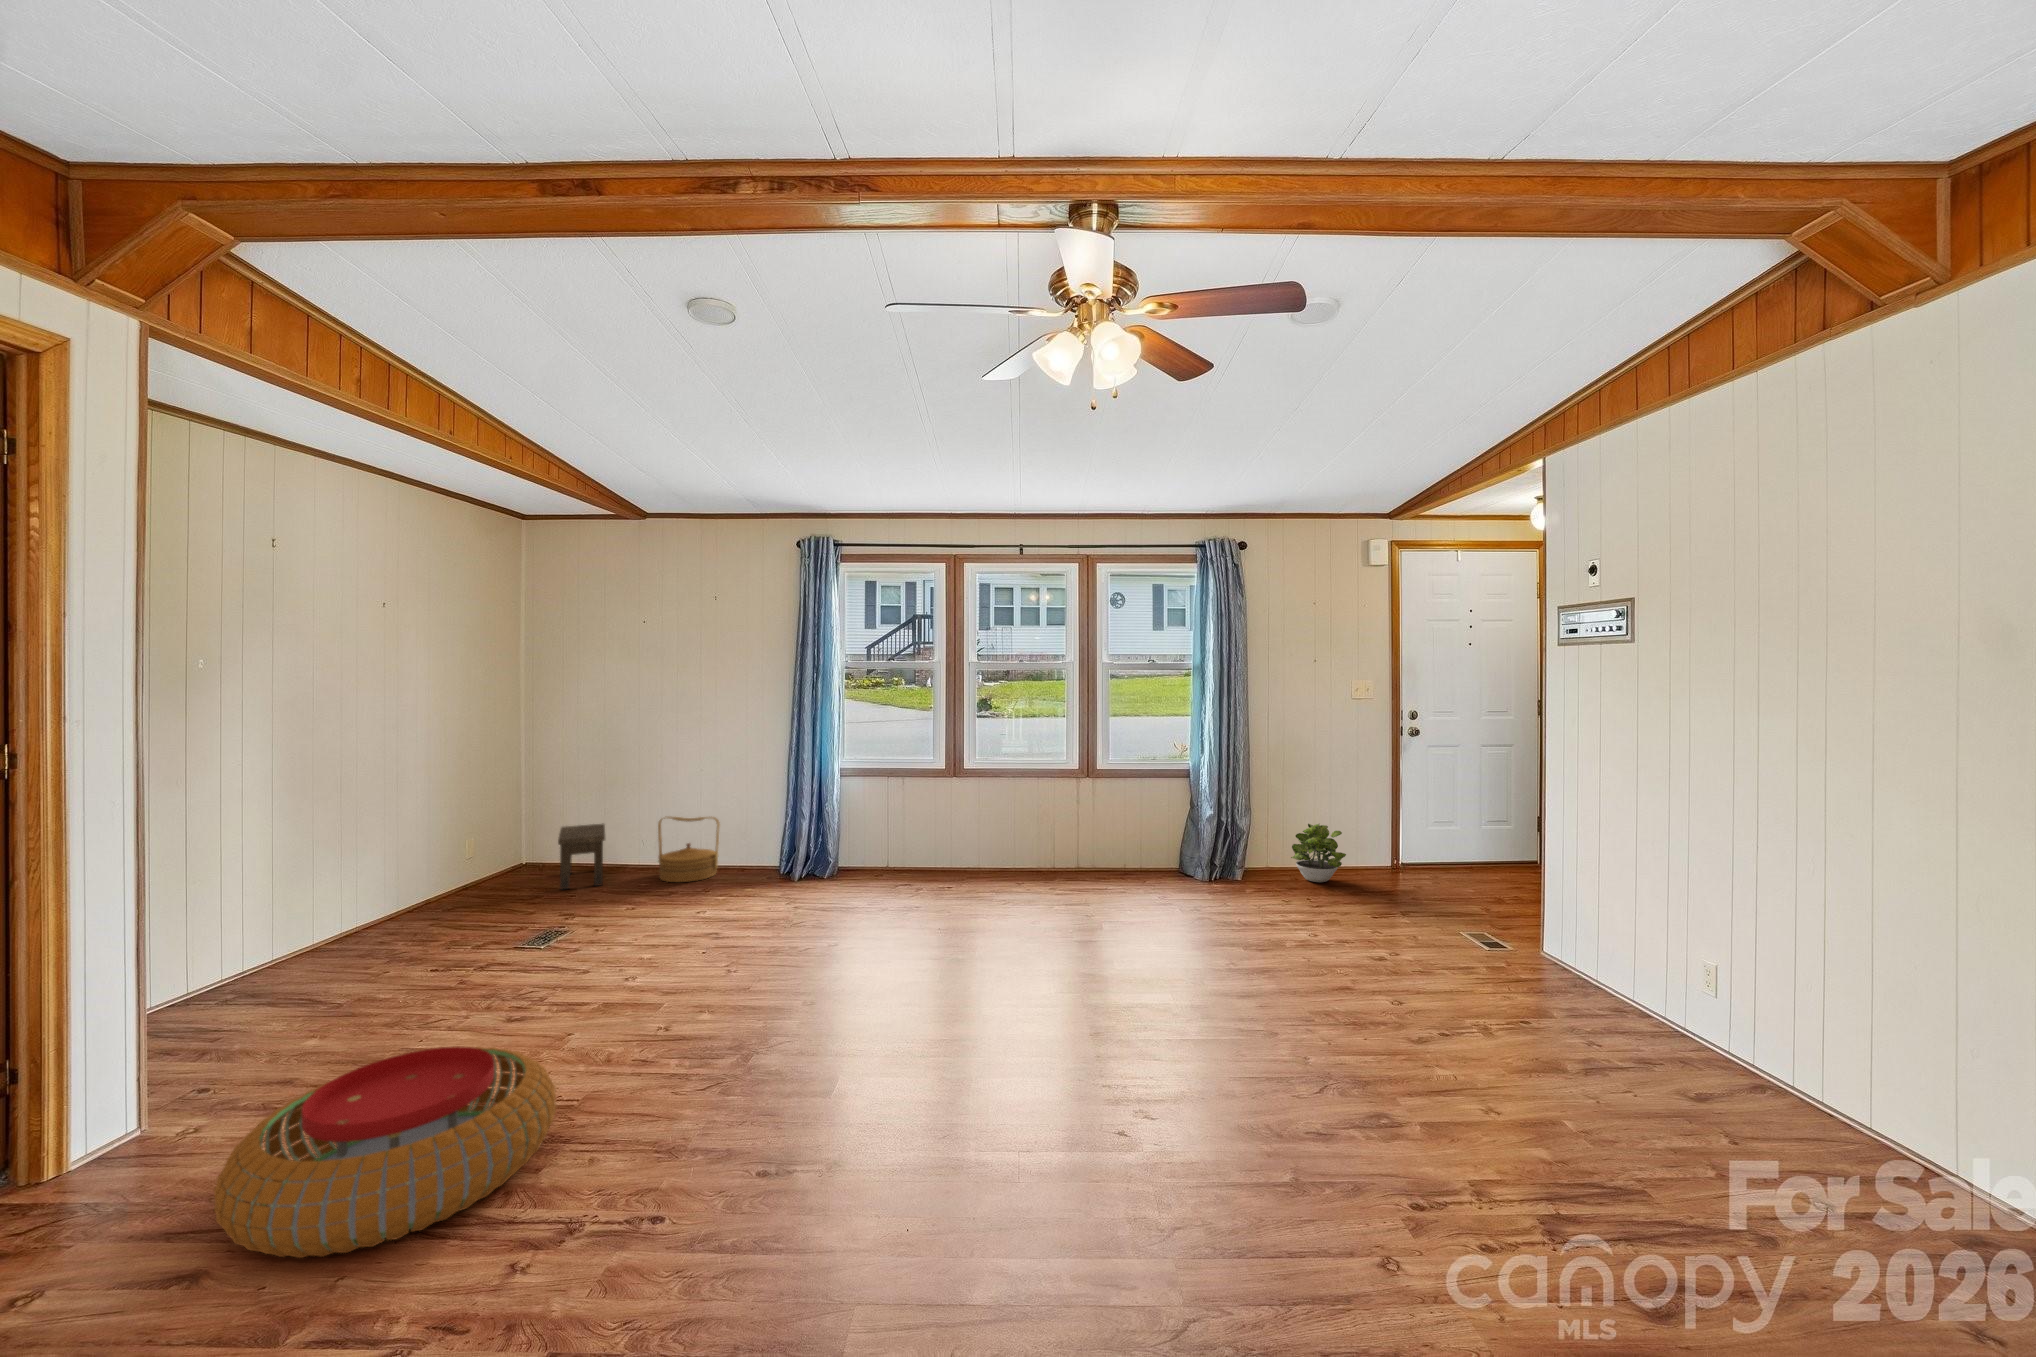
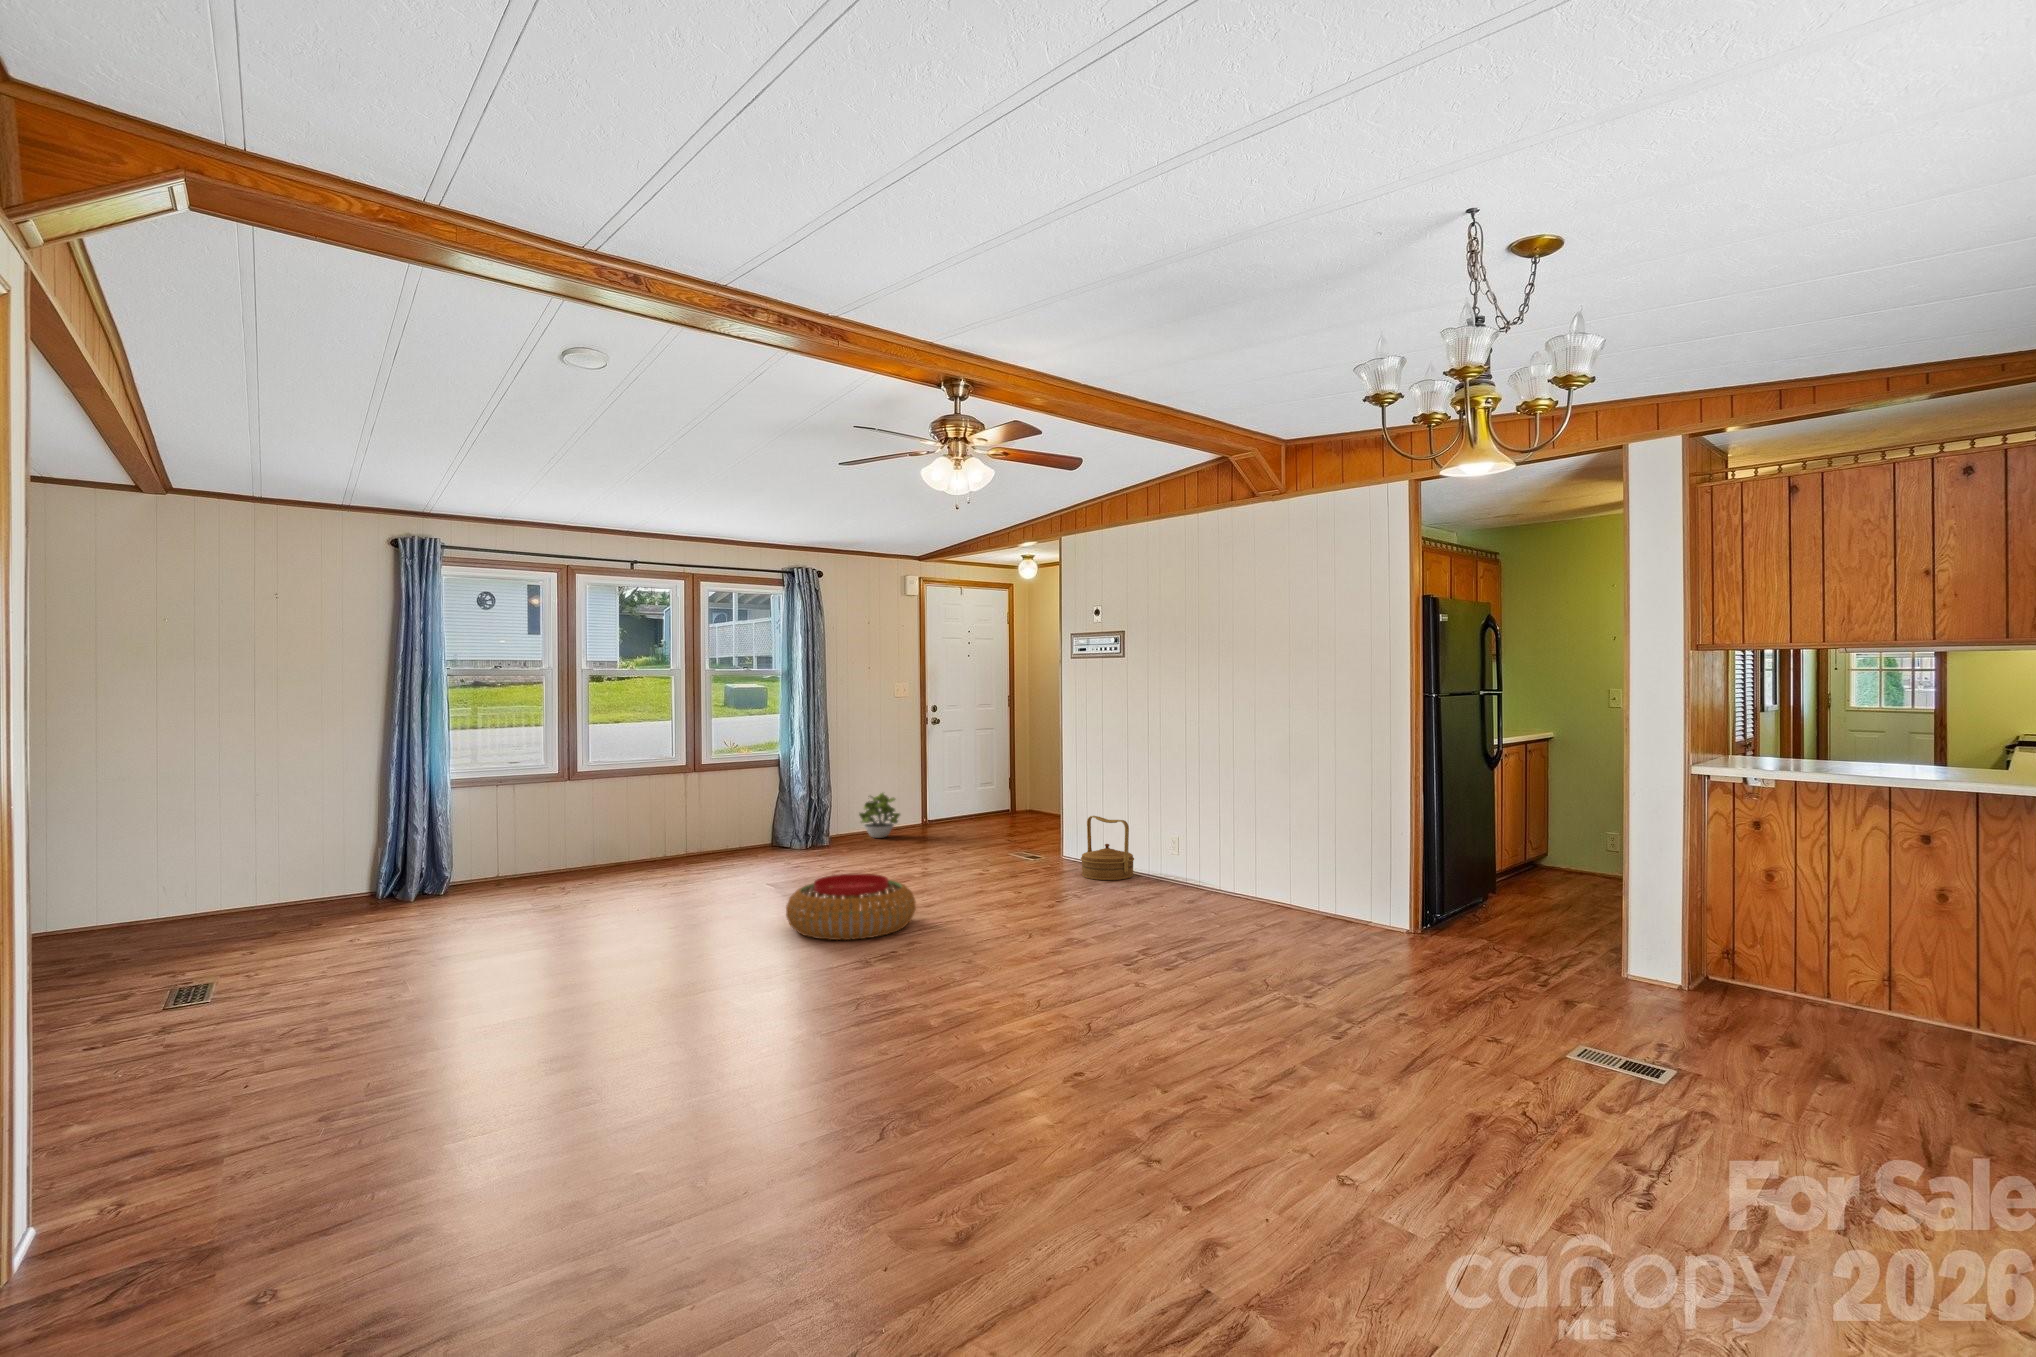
woven basket: present [658,817,720,882] -> present [1081,816,1134,880]
side table: present [558,824,605,889] -> none [65,867,175,939]
pouf: present [214,1047,556,1258] -> present [786,874,916,940]

